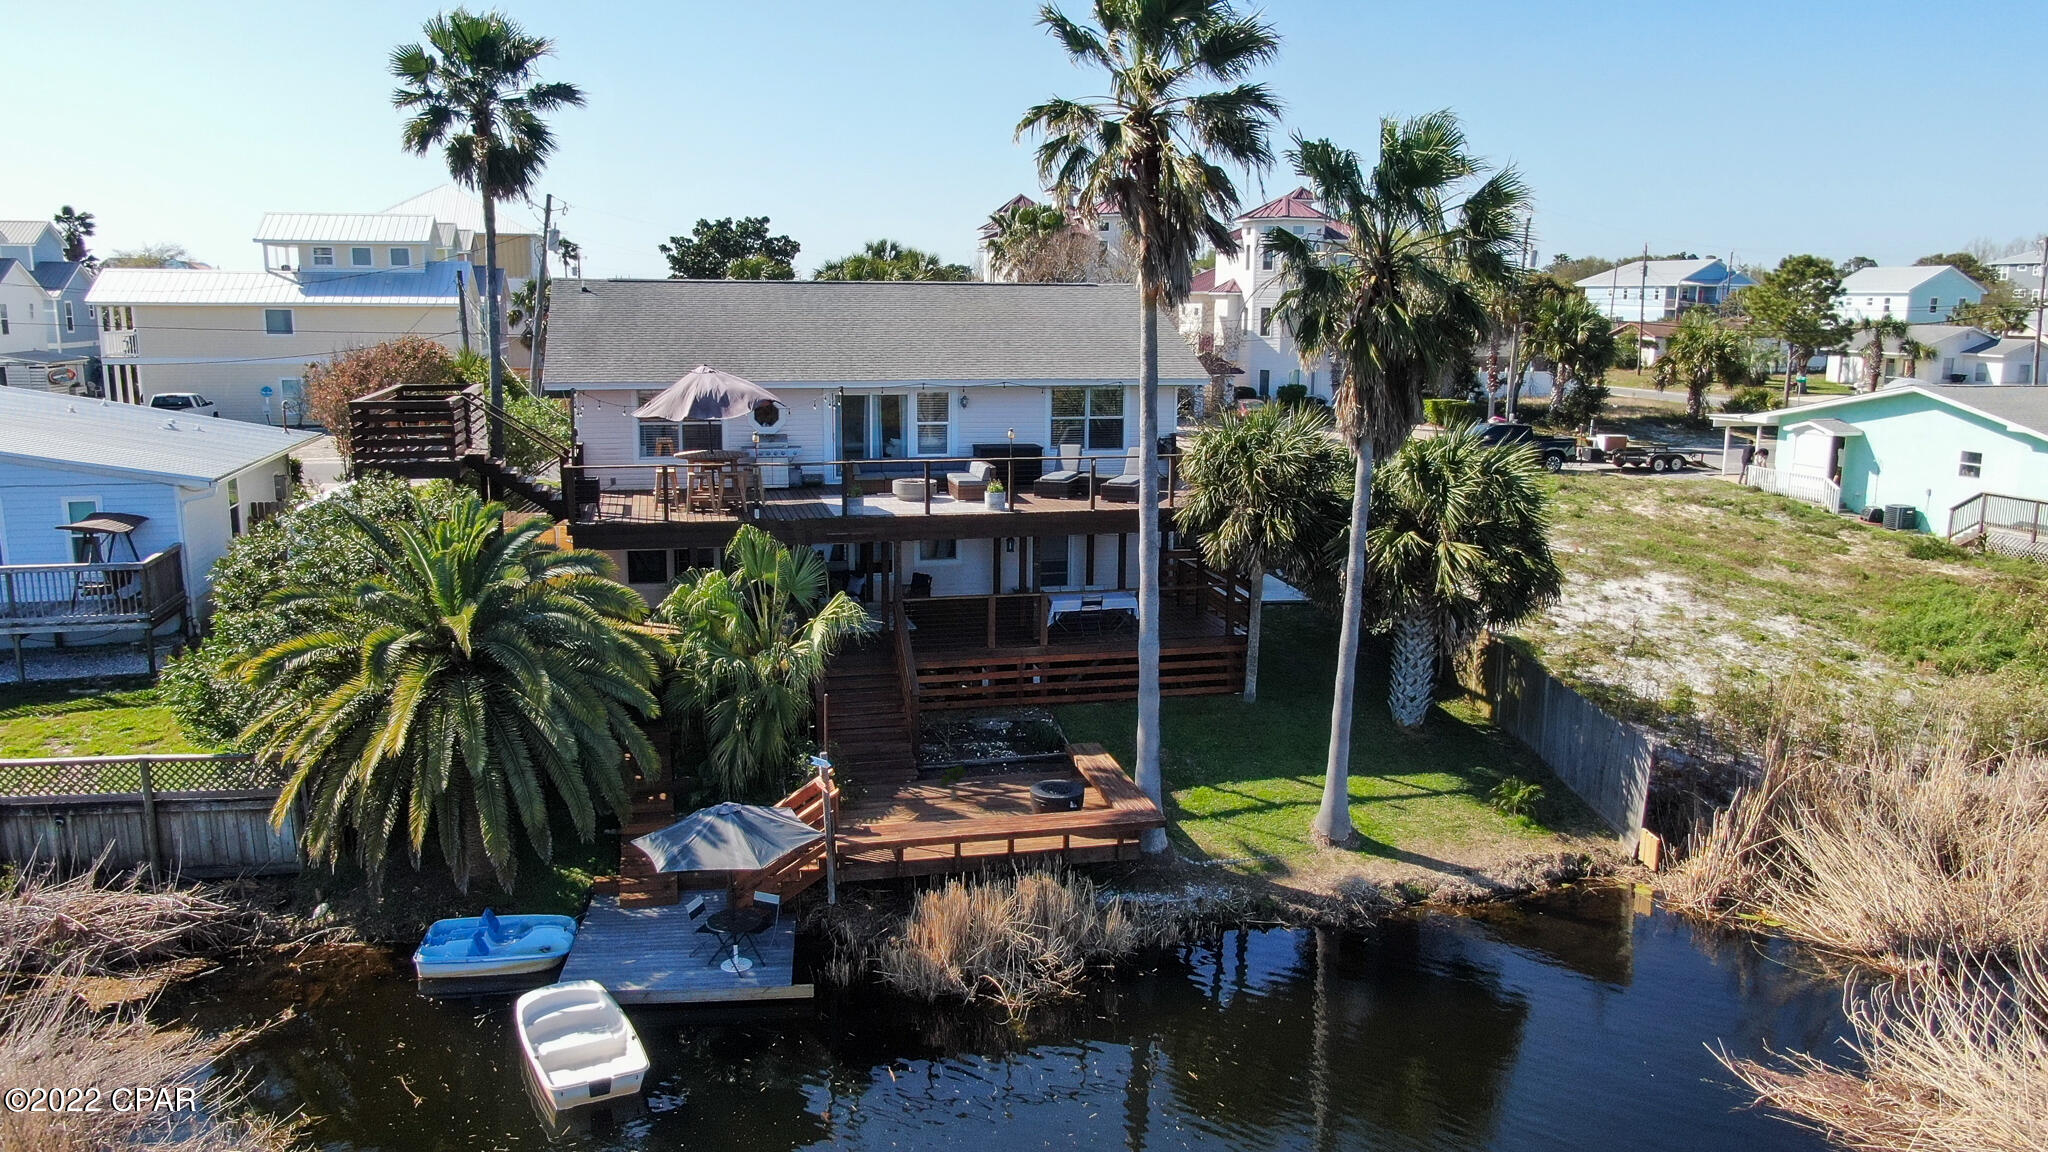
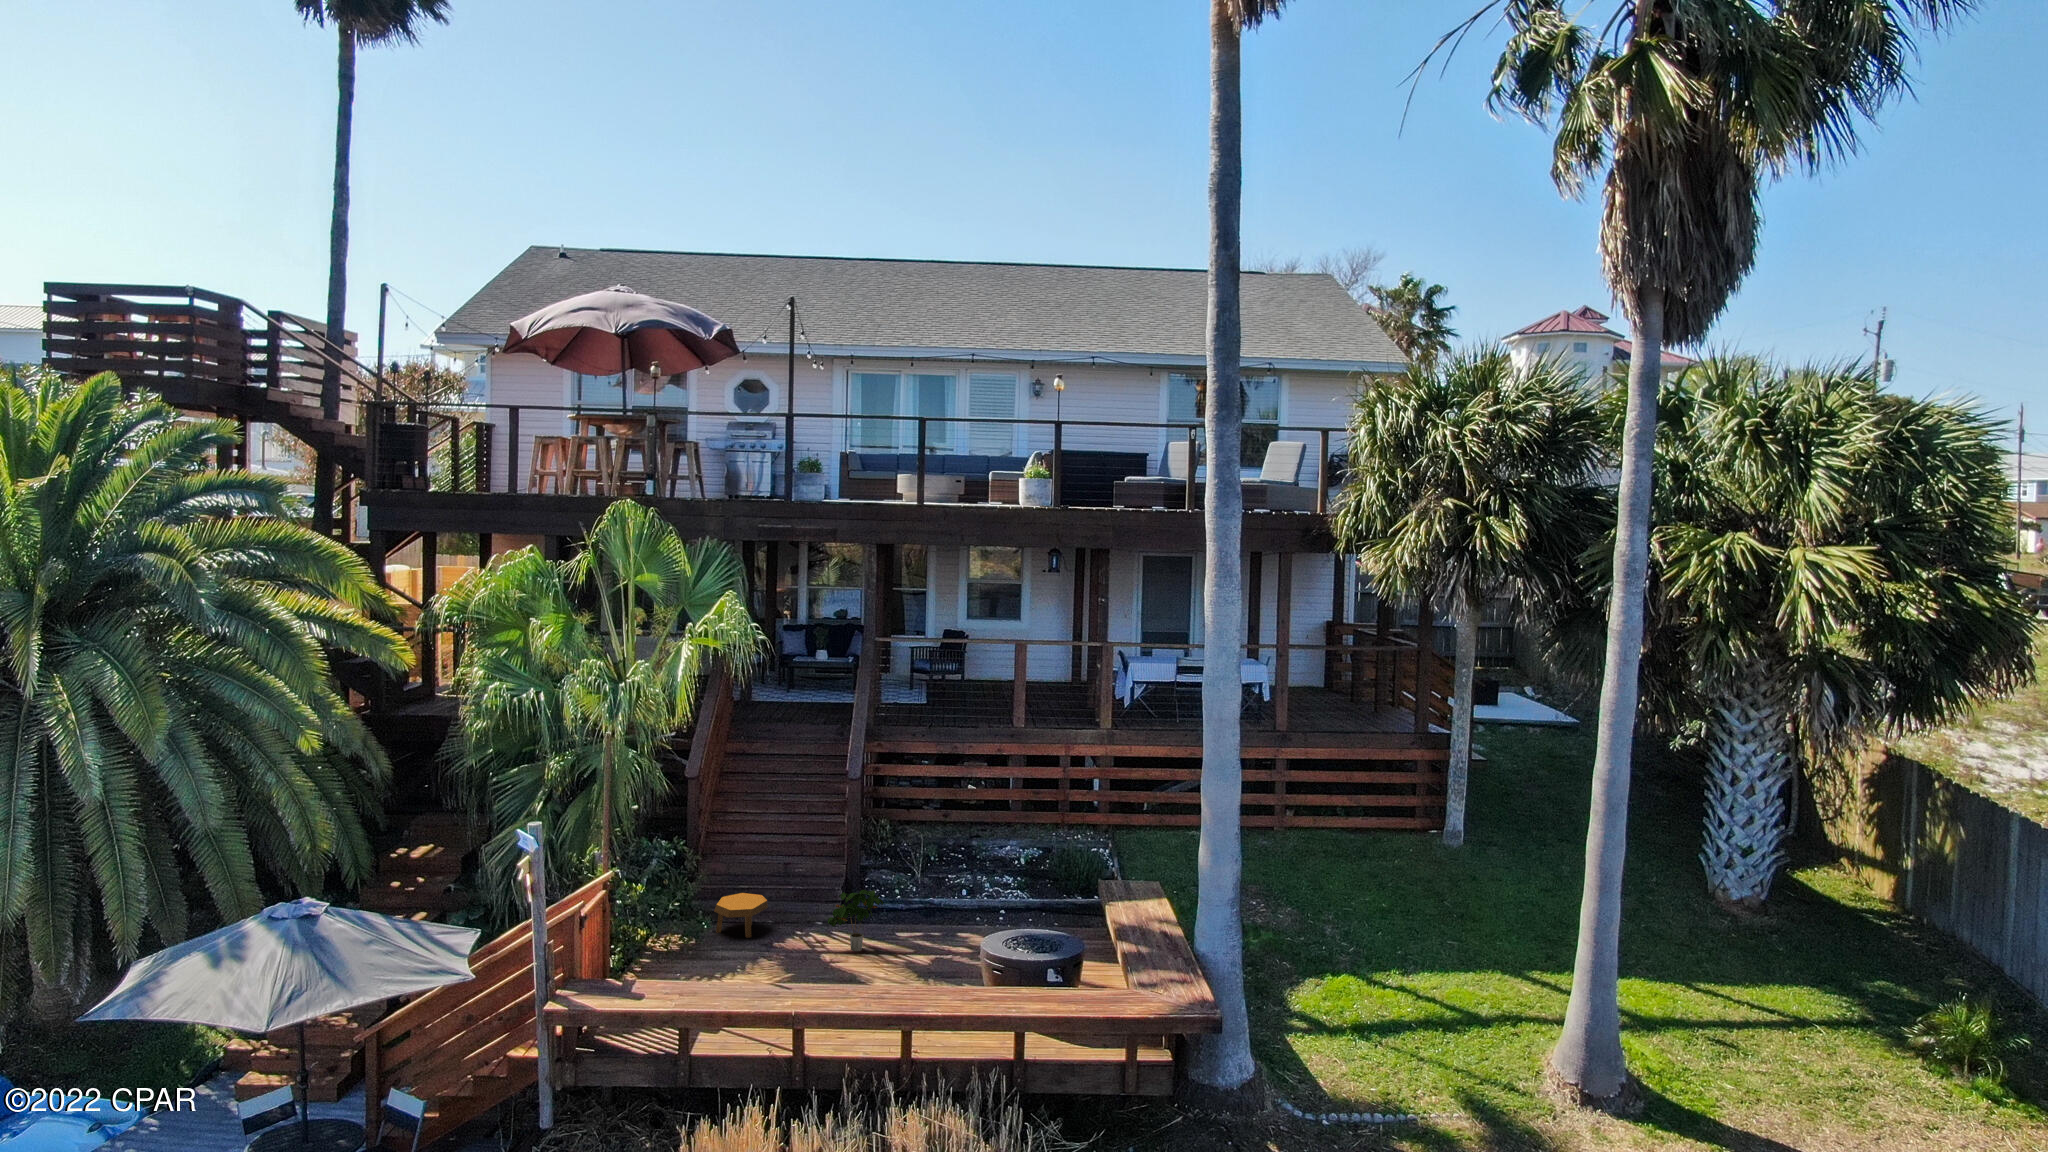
footstool: none [869,772,897,797] -> present [714,893,768,938]

